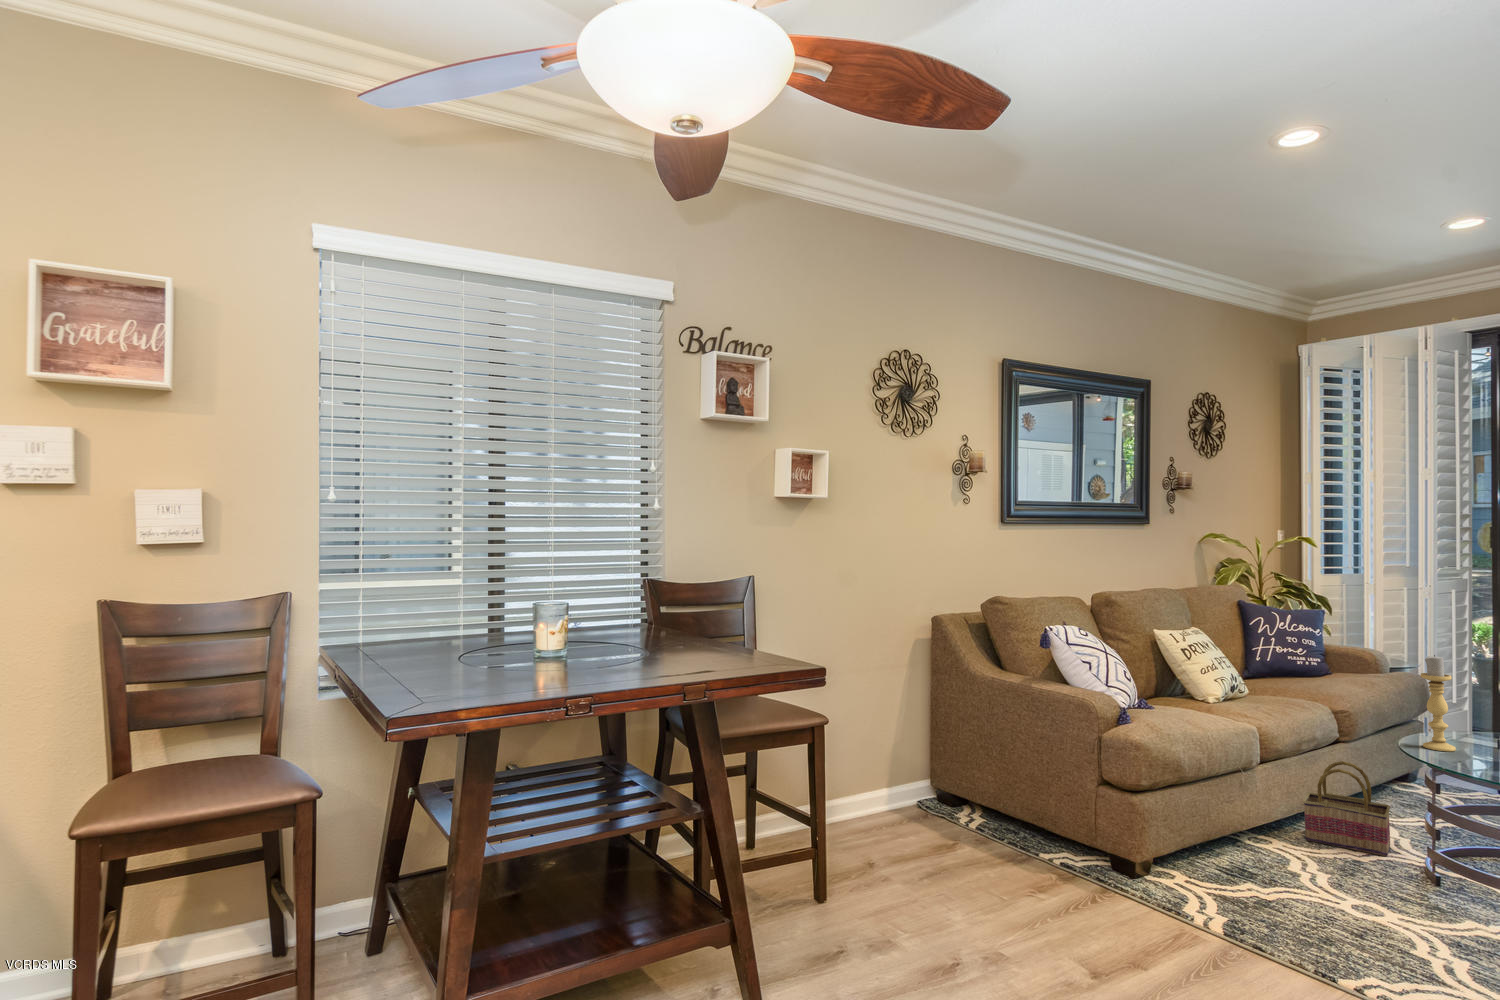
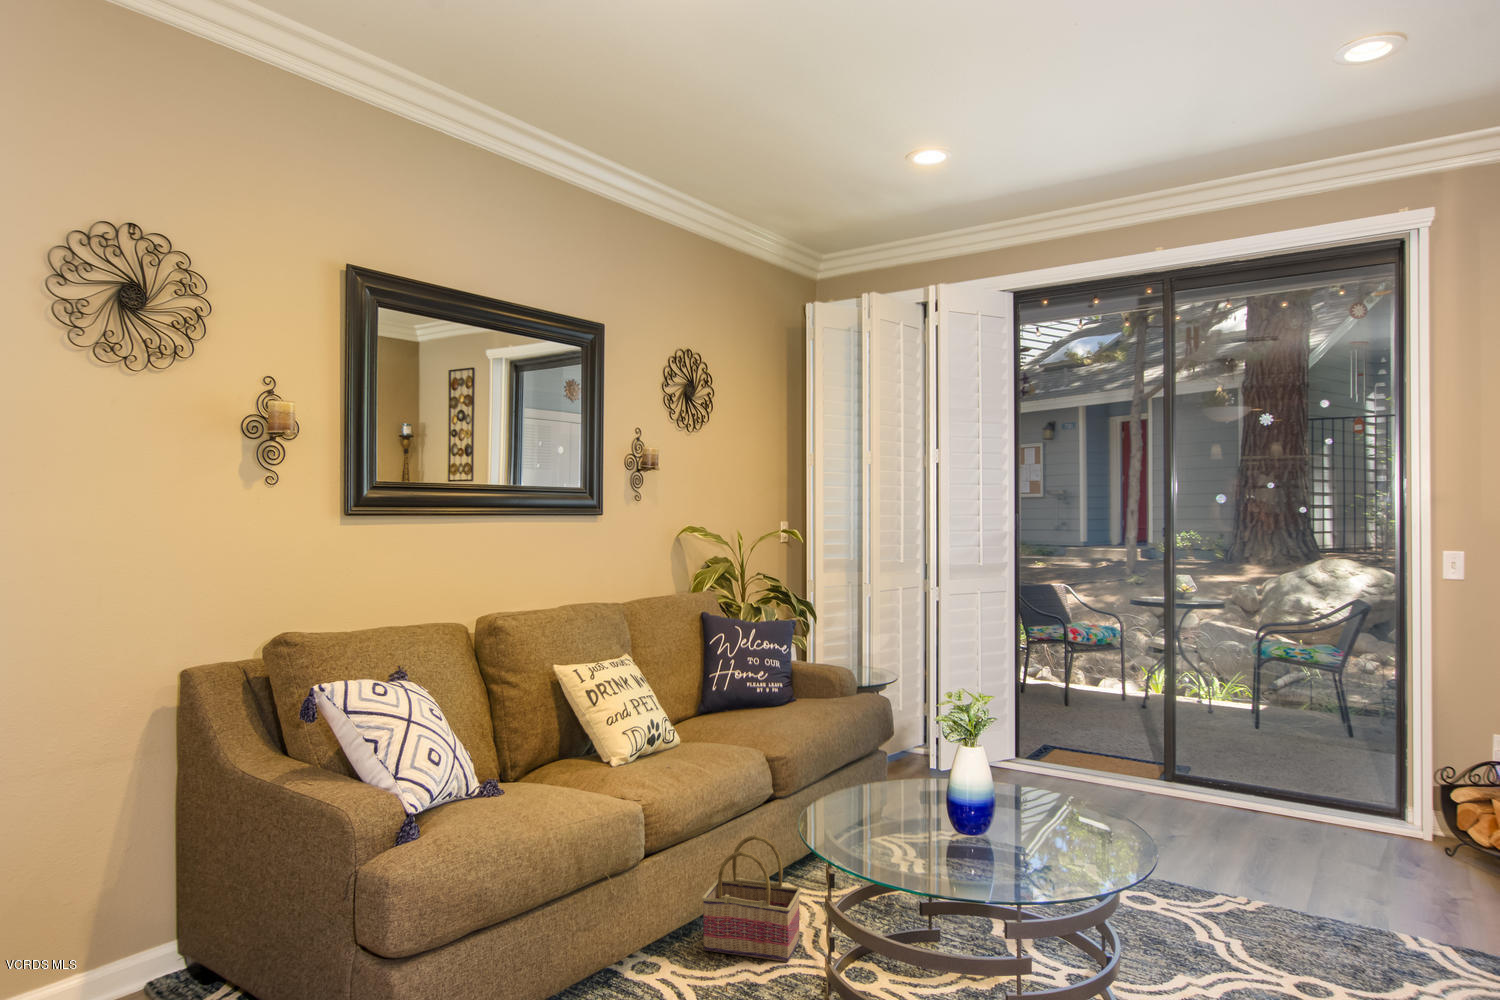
candle holder: present [1421,655,1456,751] -> none [837,691,869,815]

